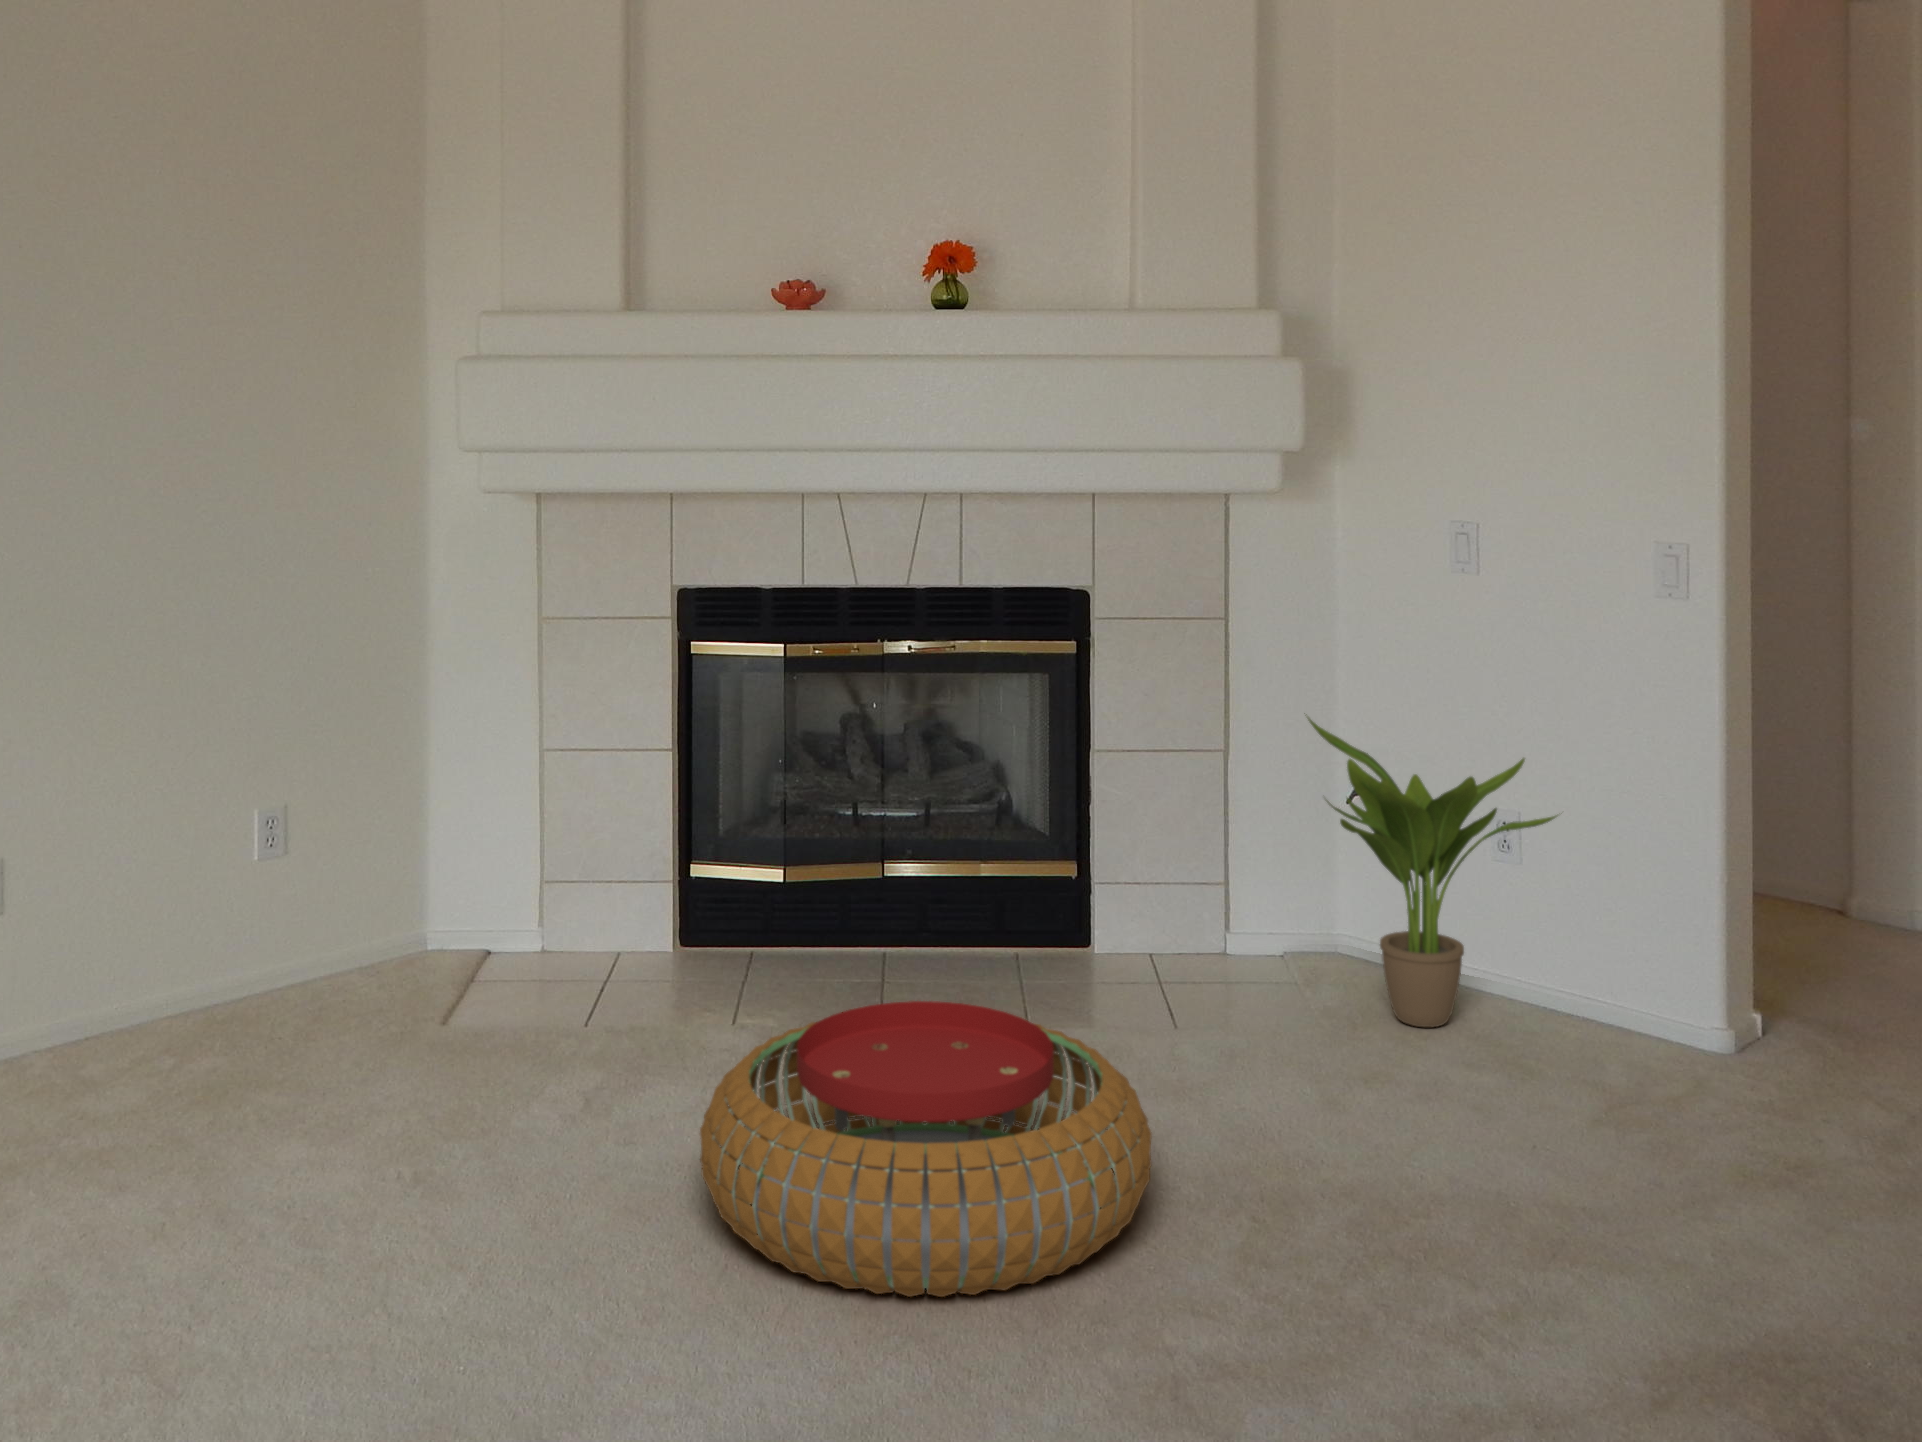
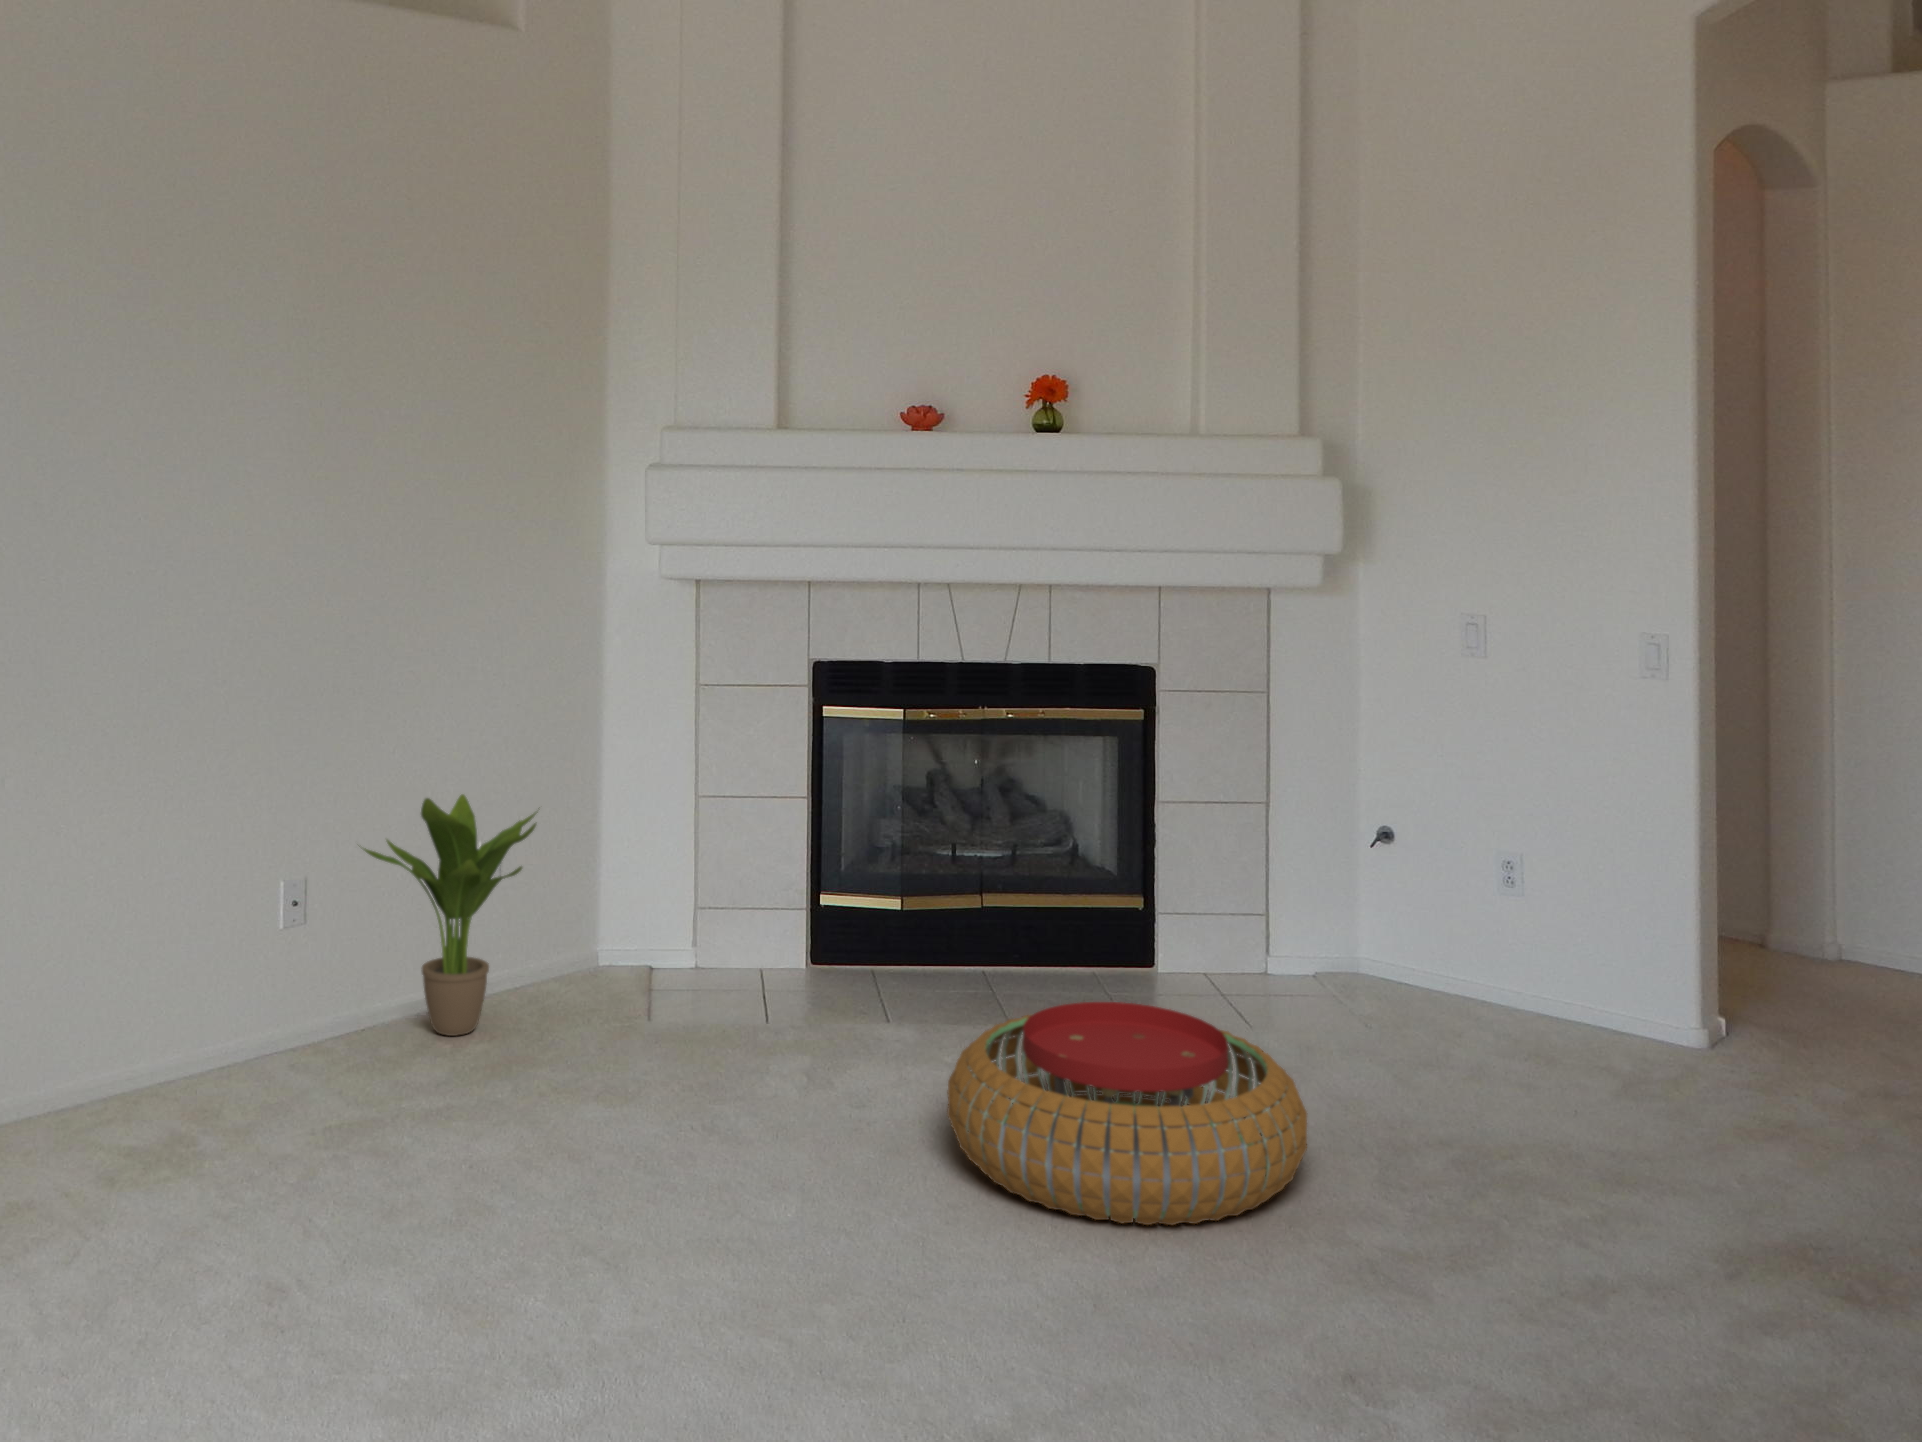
potted plant: present [1307,717,1557,1027] -> present [364,794,536,1036]

